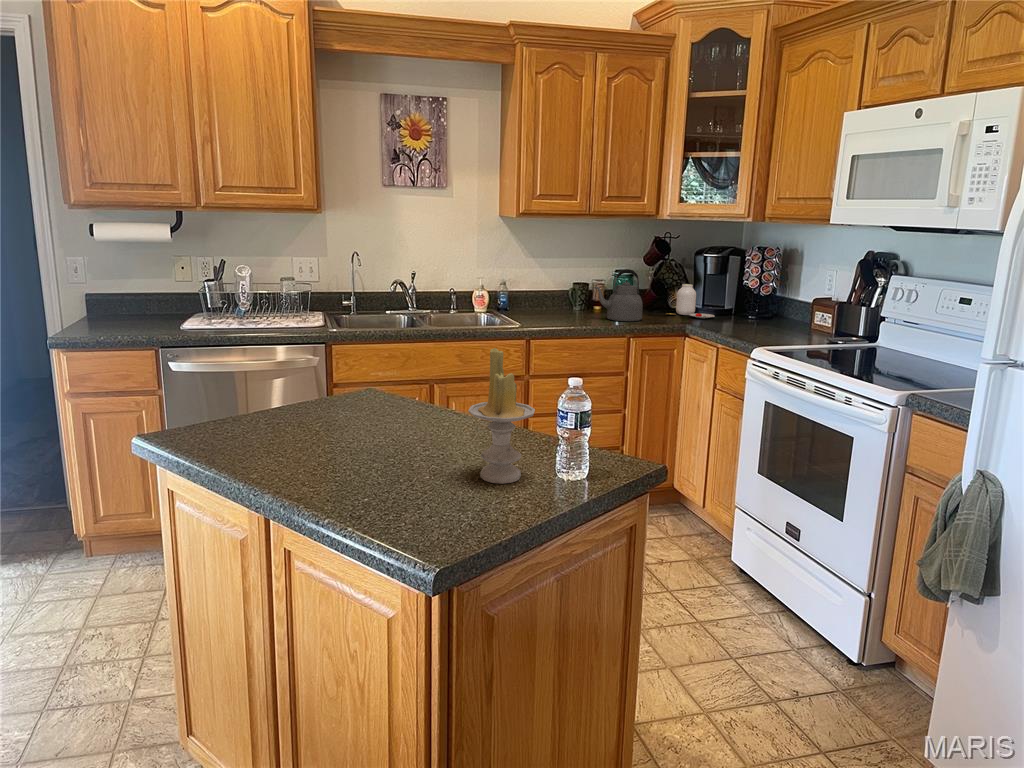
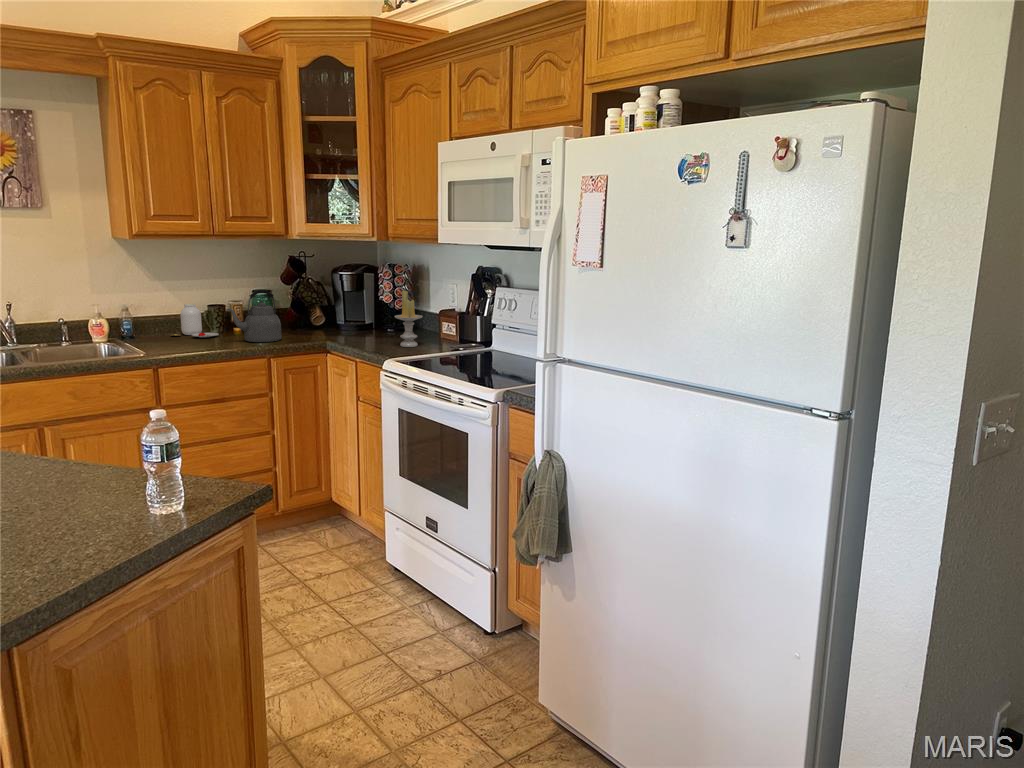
jar: present [667,284,714,318] -> present [173,304,218,338]
candle: present [468,348,535,484] -> present [395,290,423,347]

